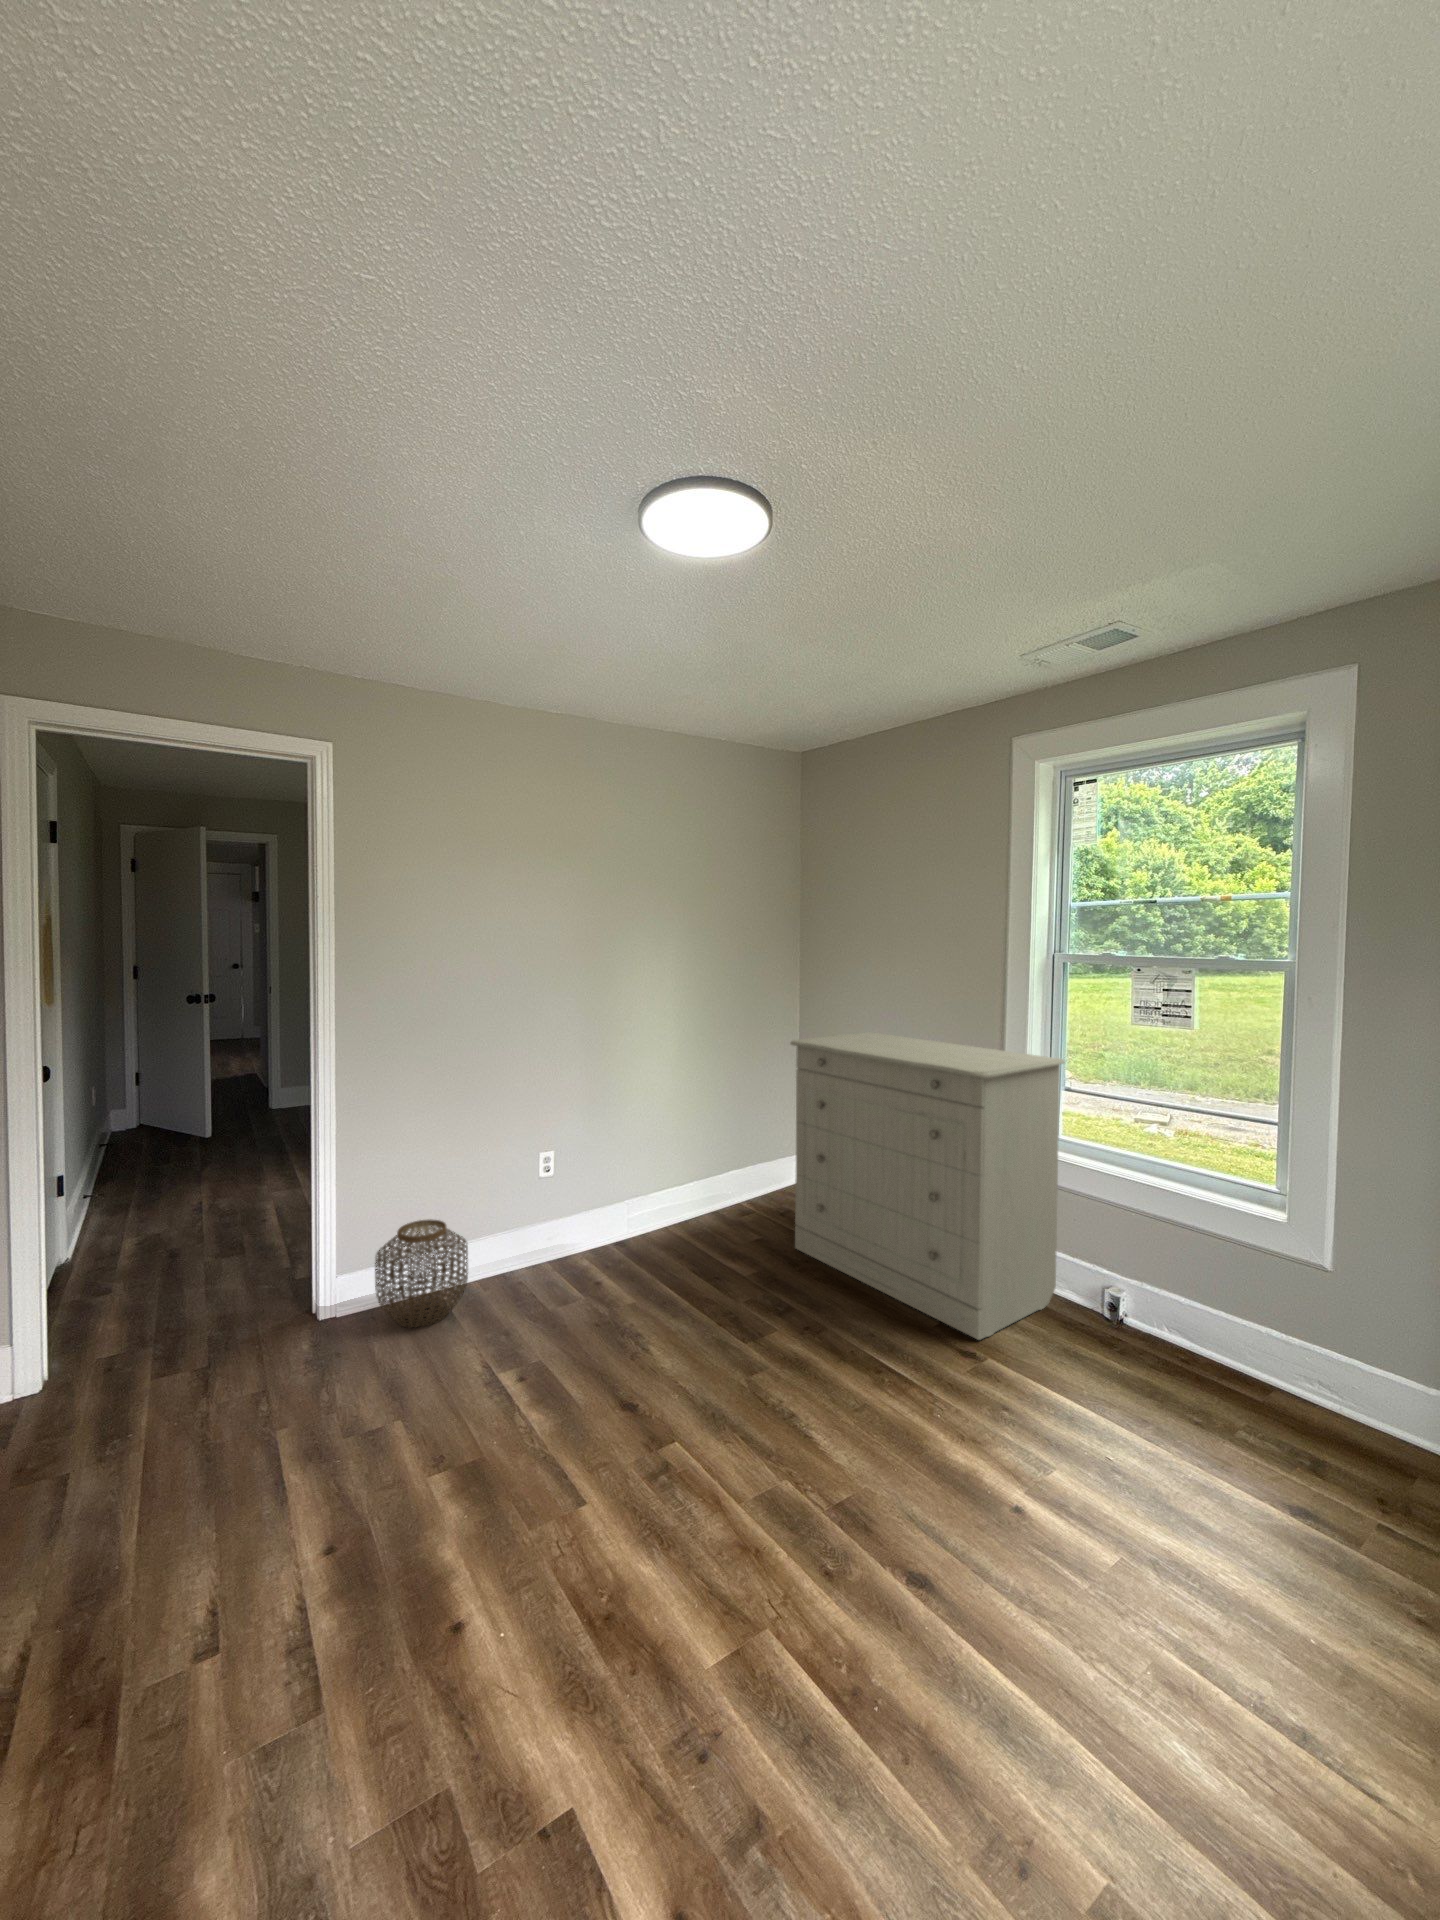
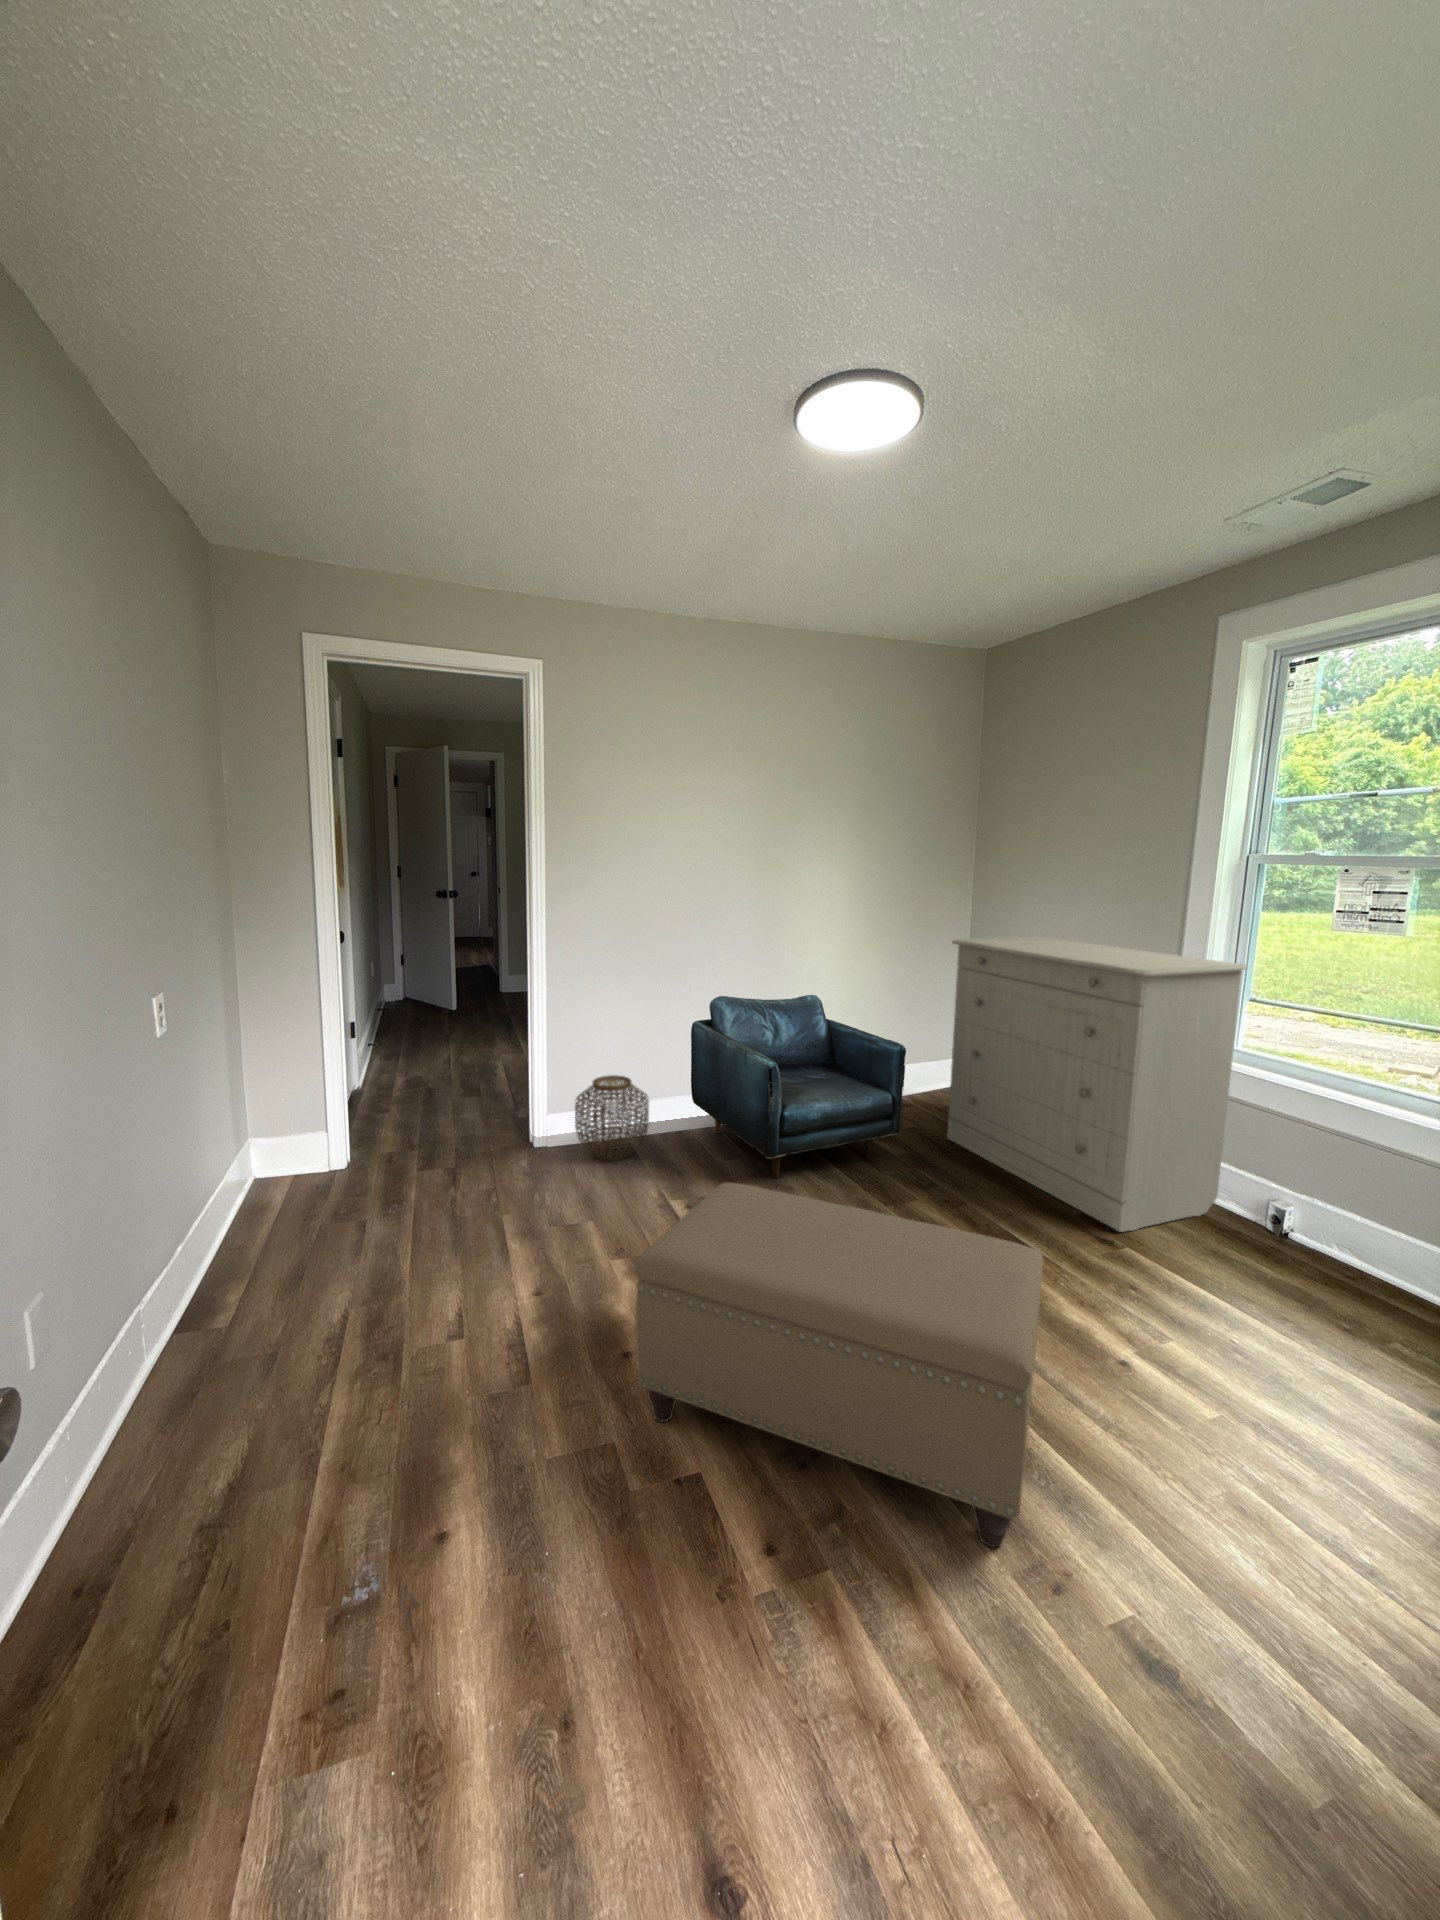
armchair: none [516,1104,753,1323] -> present [691,995,906,1178]
ottoman: none [474,1368,976,1827] -> present [635,1183,1044,1548]

